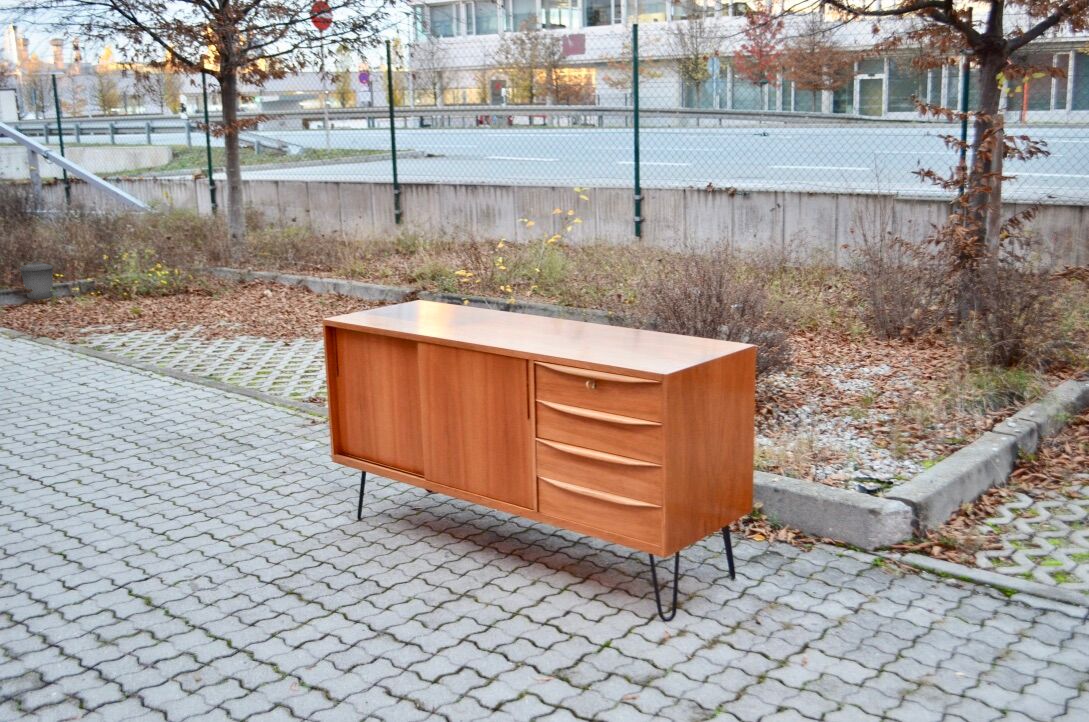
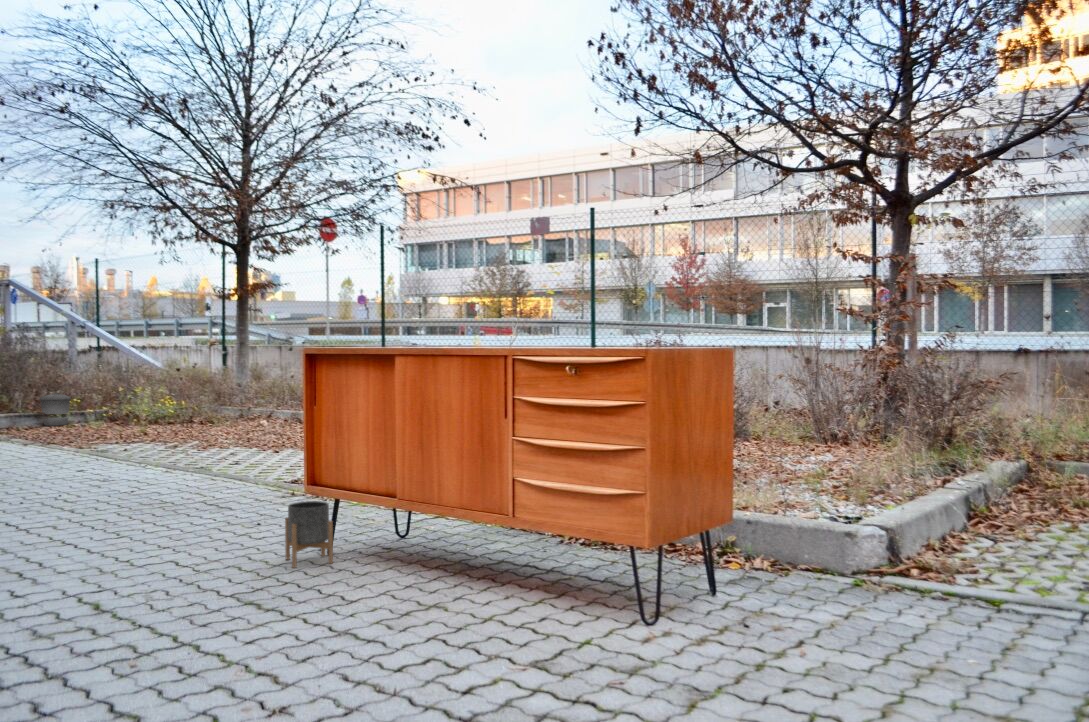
planter: none [313,470,363,539] -> present [285,501,333,568]

